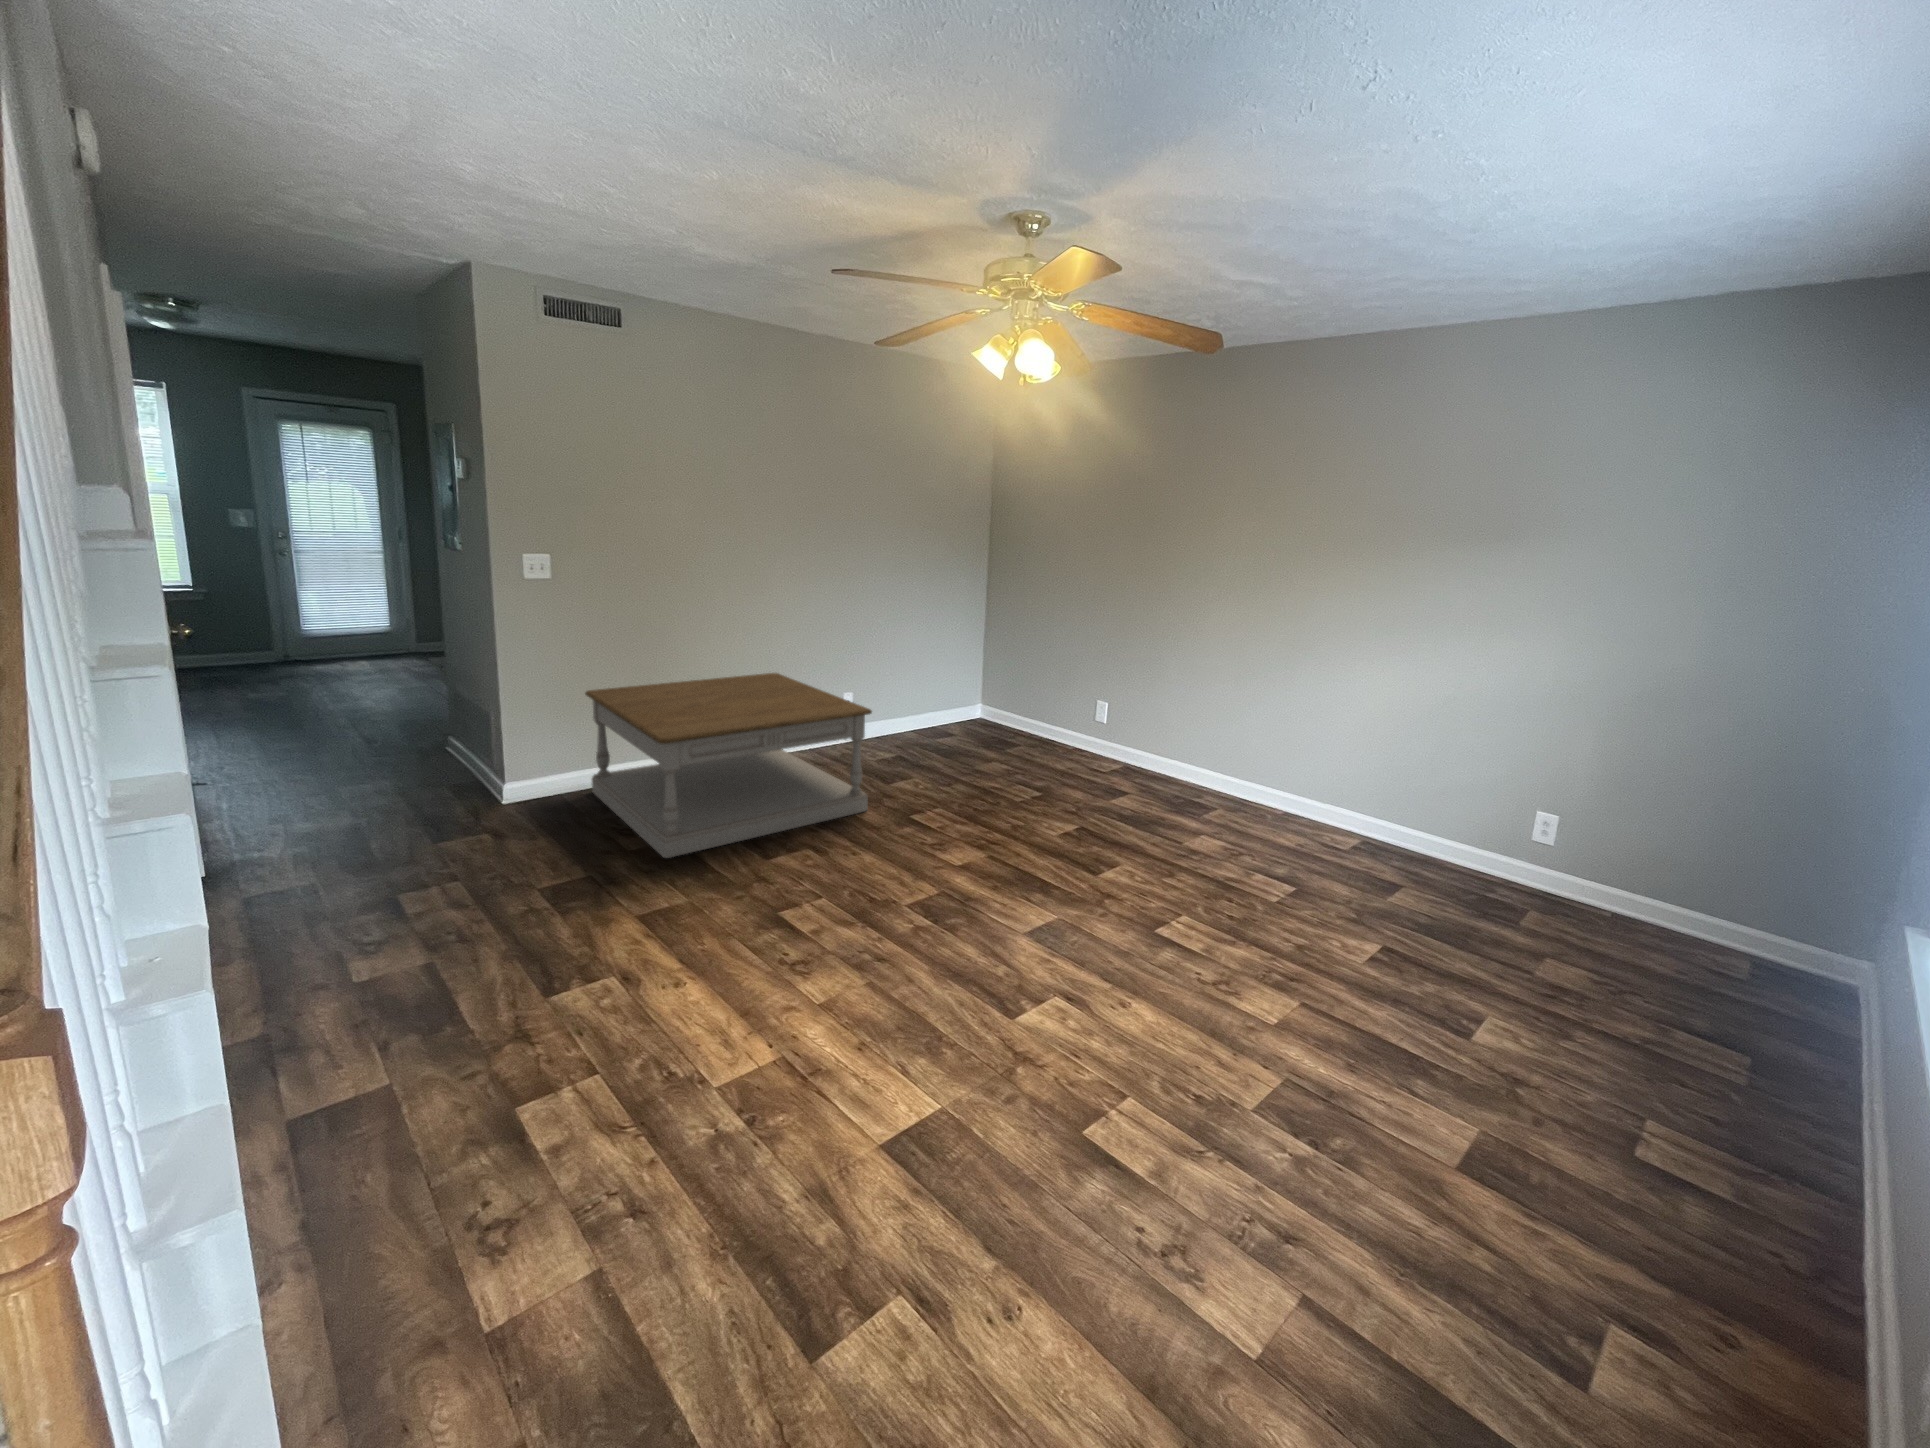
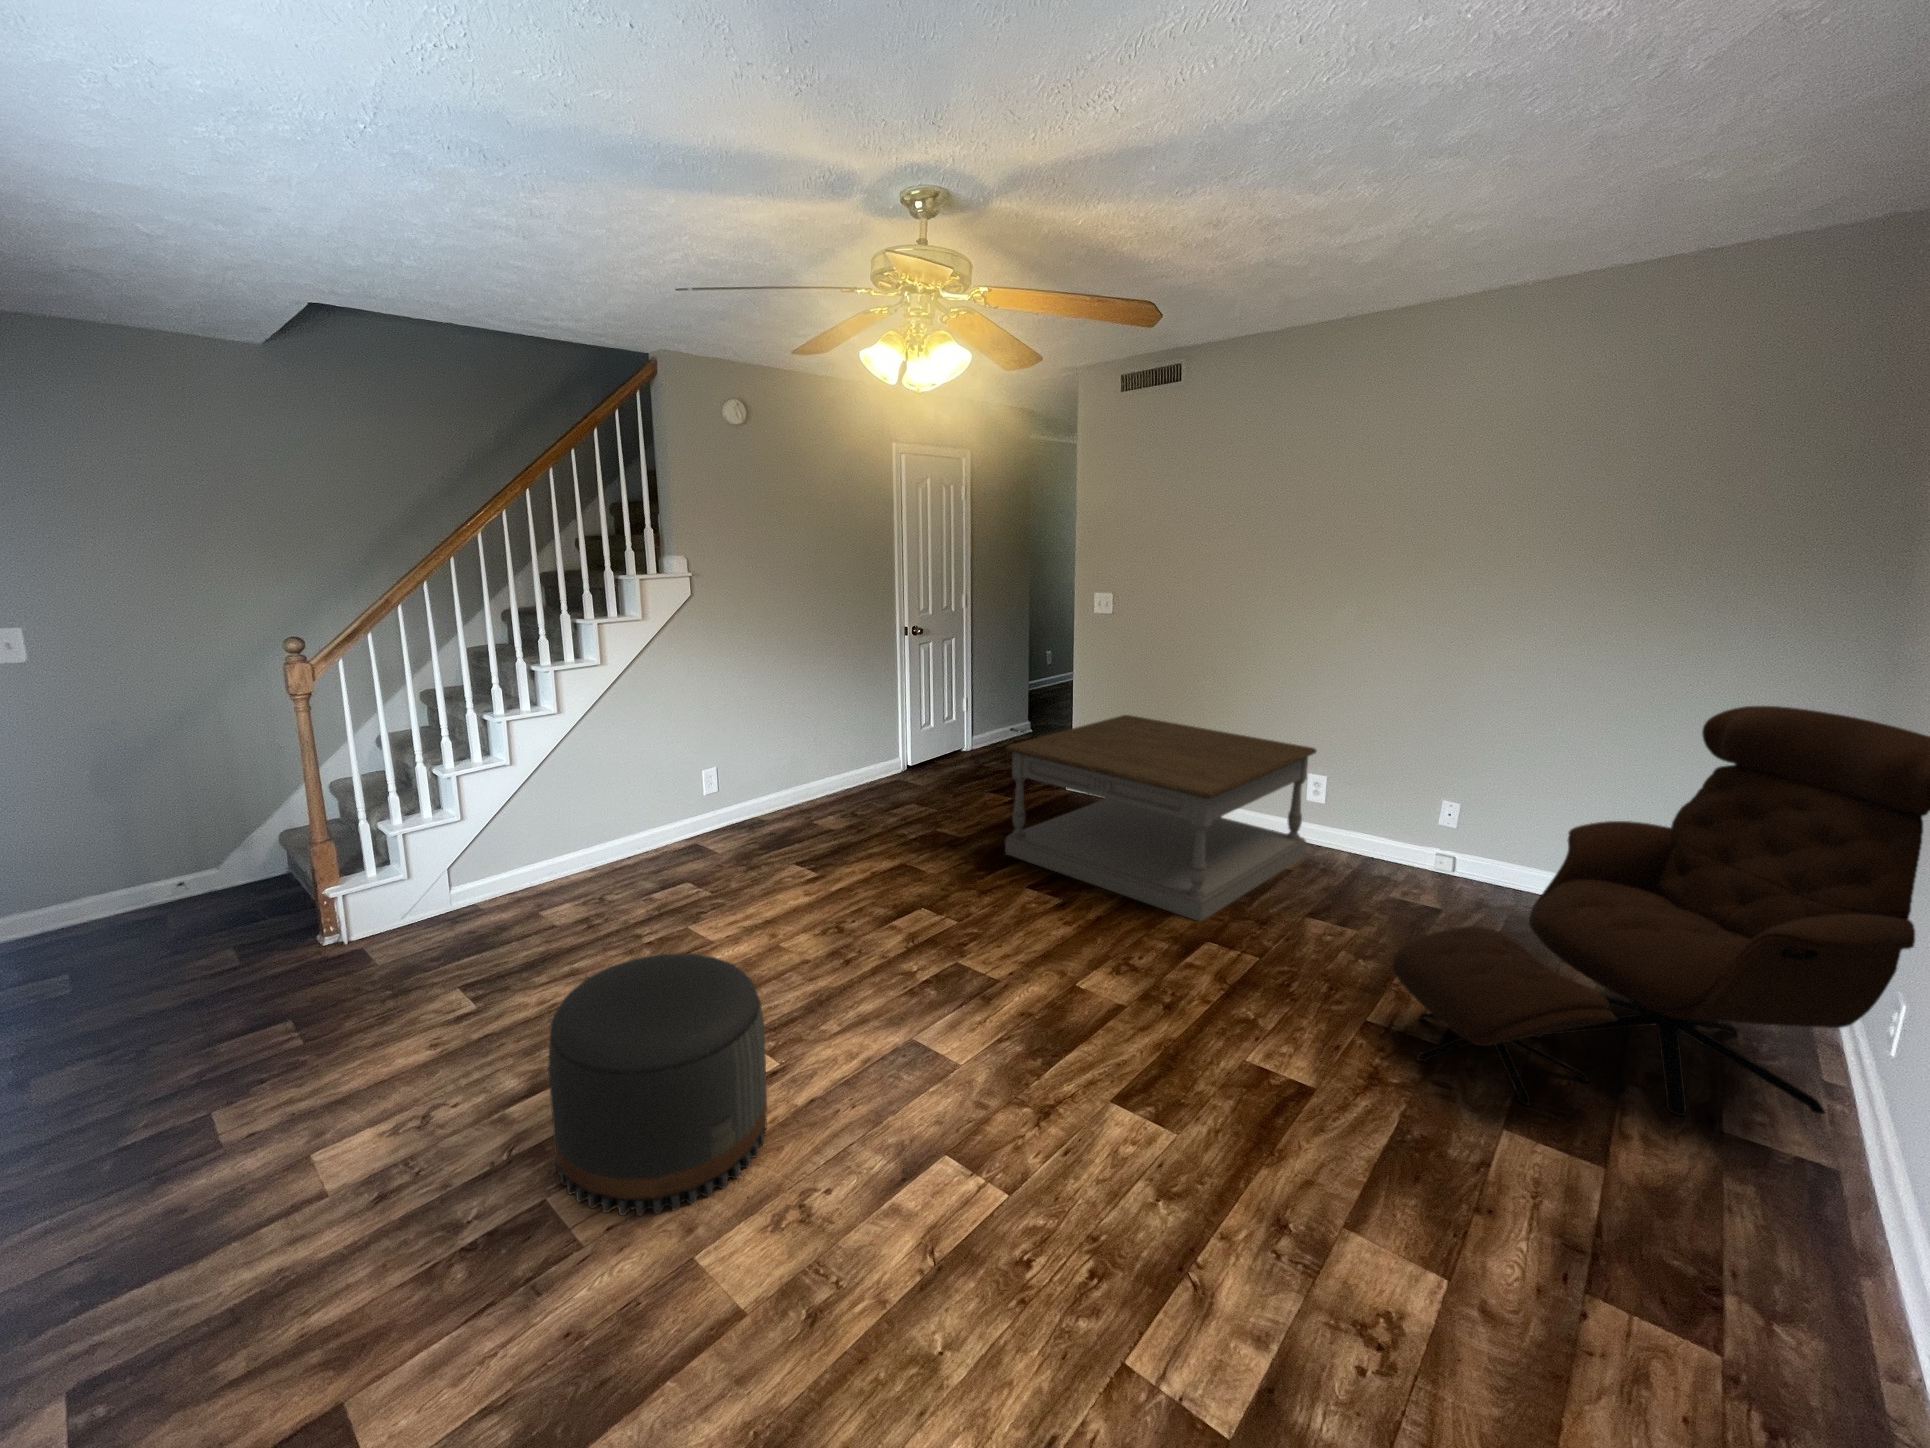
lounge chair: none [983,592,1114,797] -> present [1393,706,1930,1116]
pouf: none [1074,896,1262,1116] -> present [548,954,767,1216]

